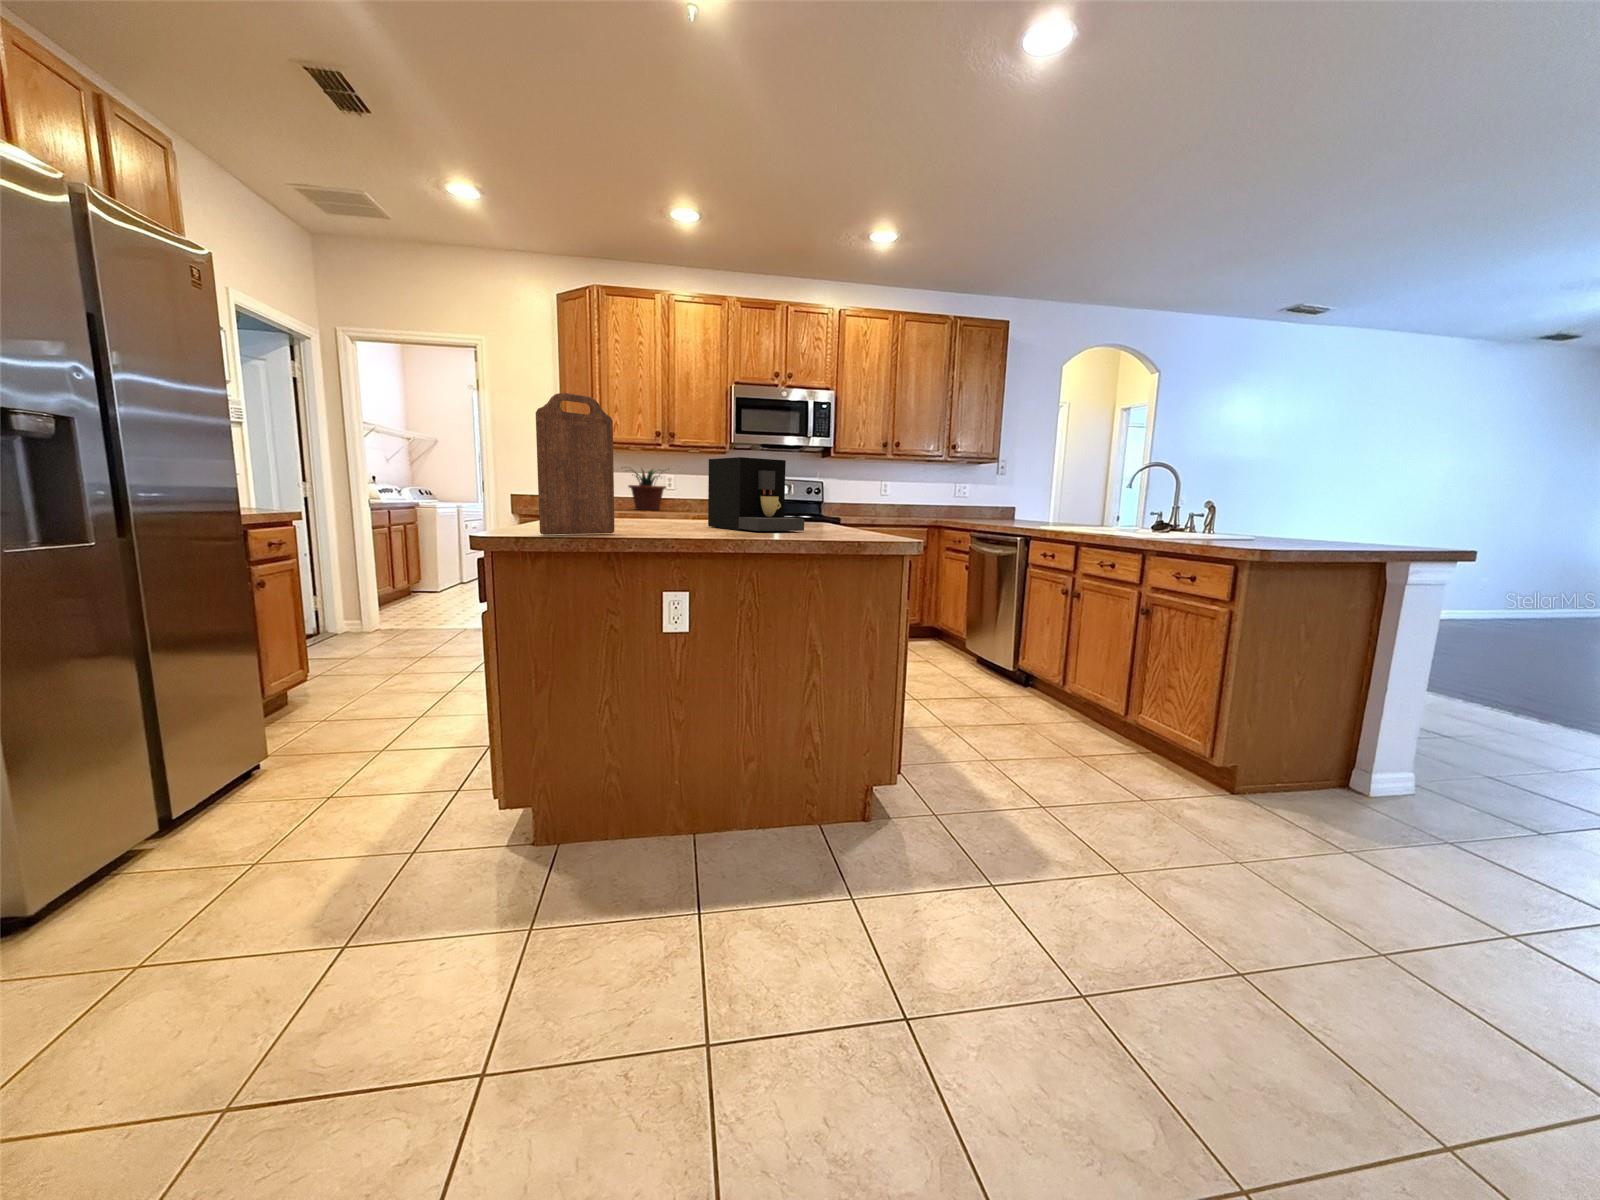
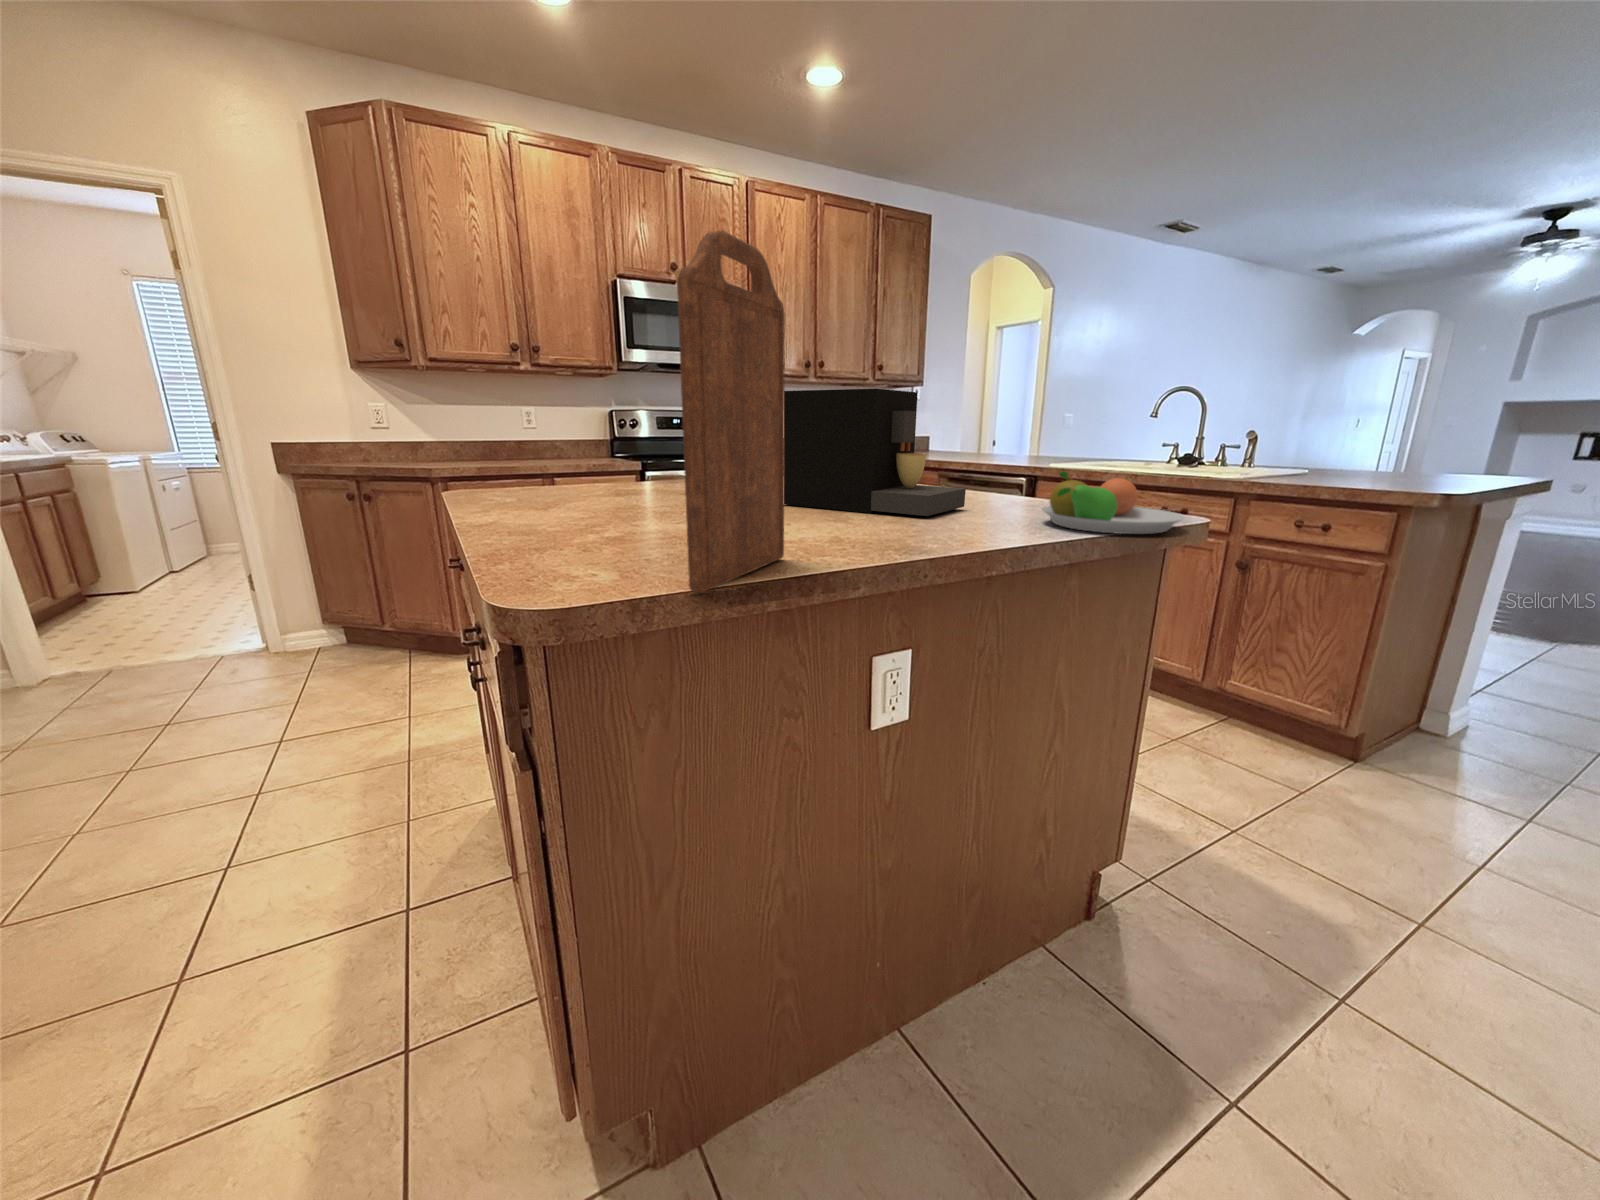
potted plant: present [629,469,666,510] -> none [454,397,531,459]
fruit bowl: none [798,505,886,541] -> present [1042,471,1185,534]

